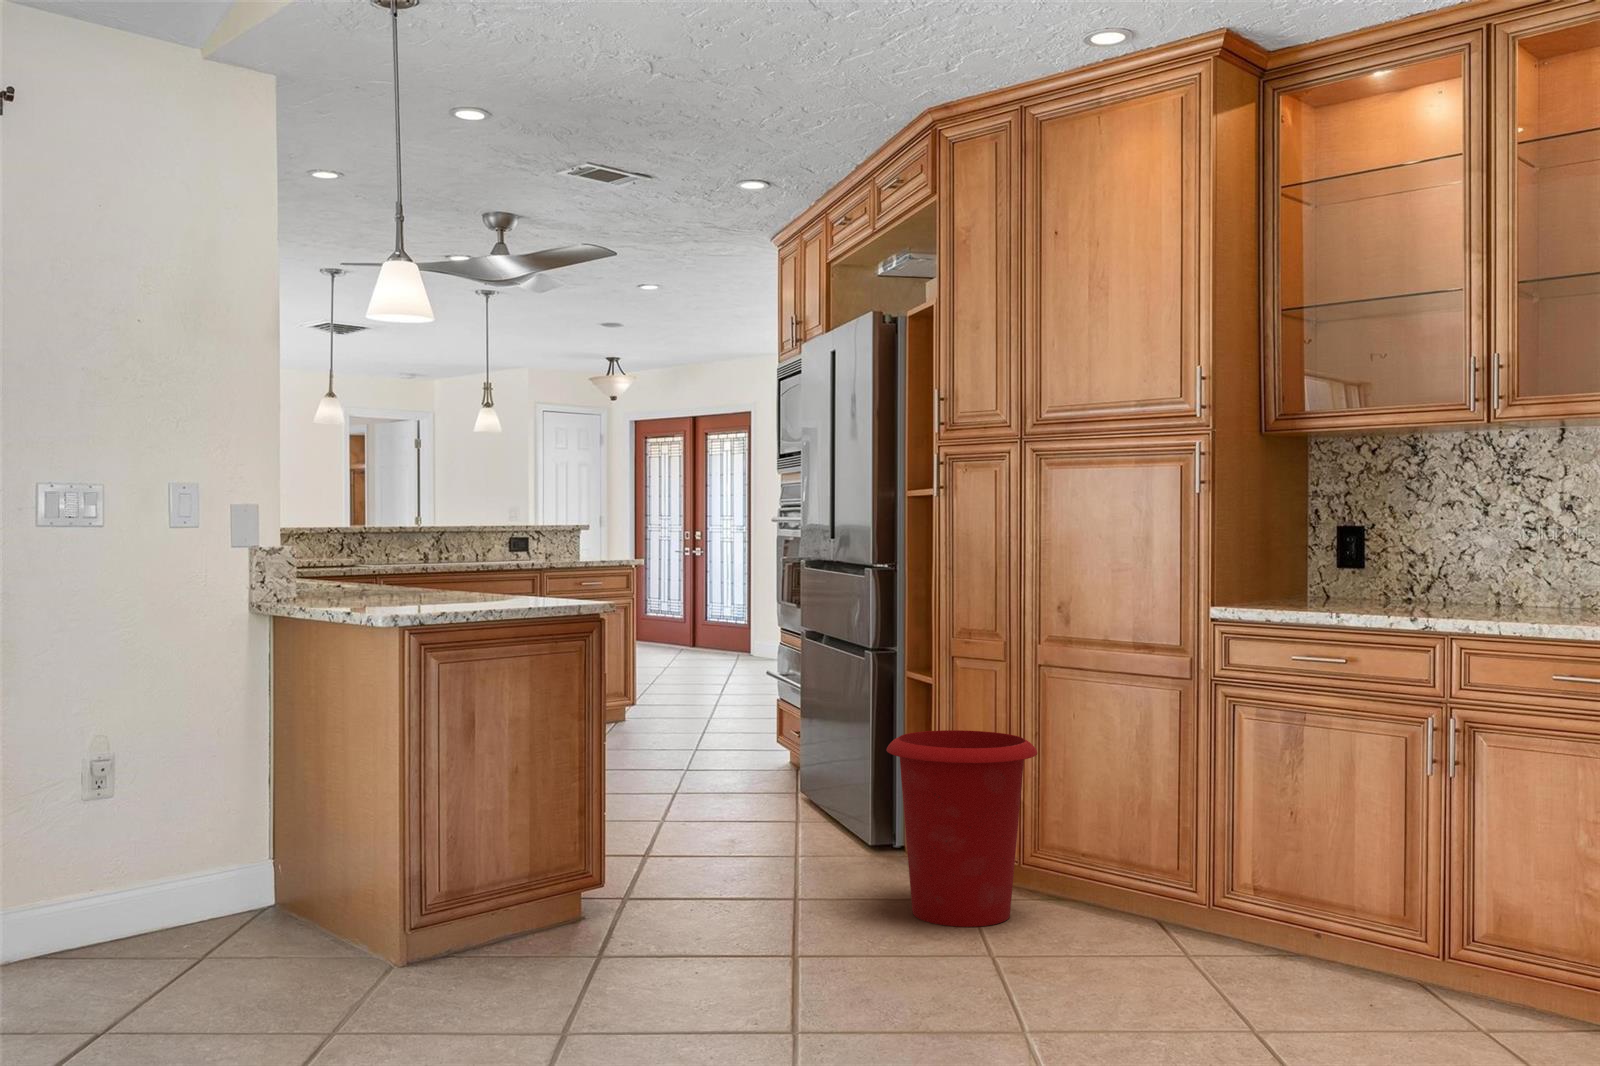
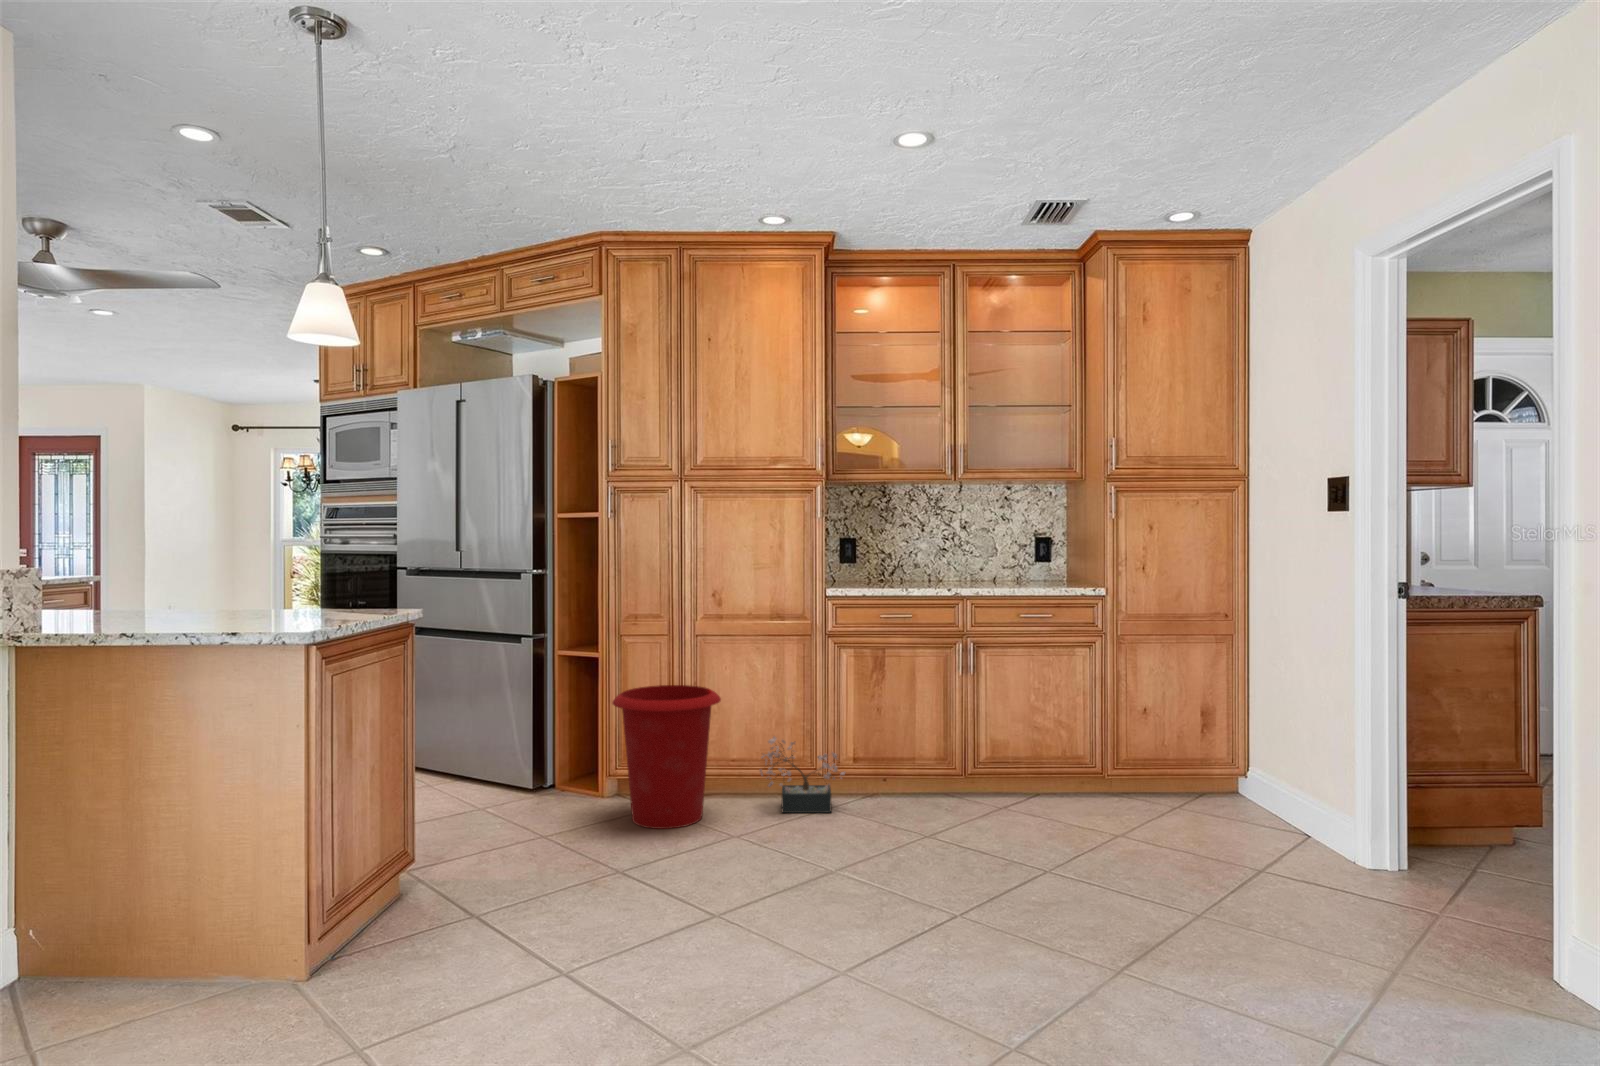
decorative plant: none [1088,825,1224,956] -> present [760,736,845,813]

